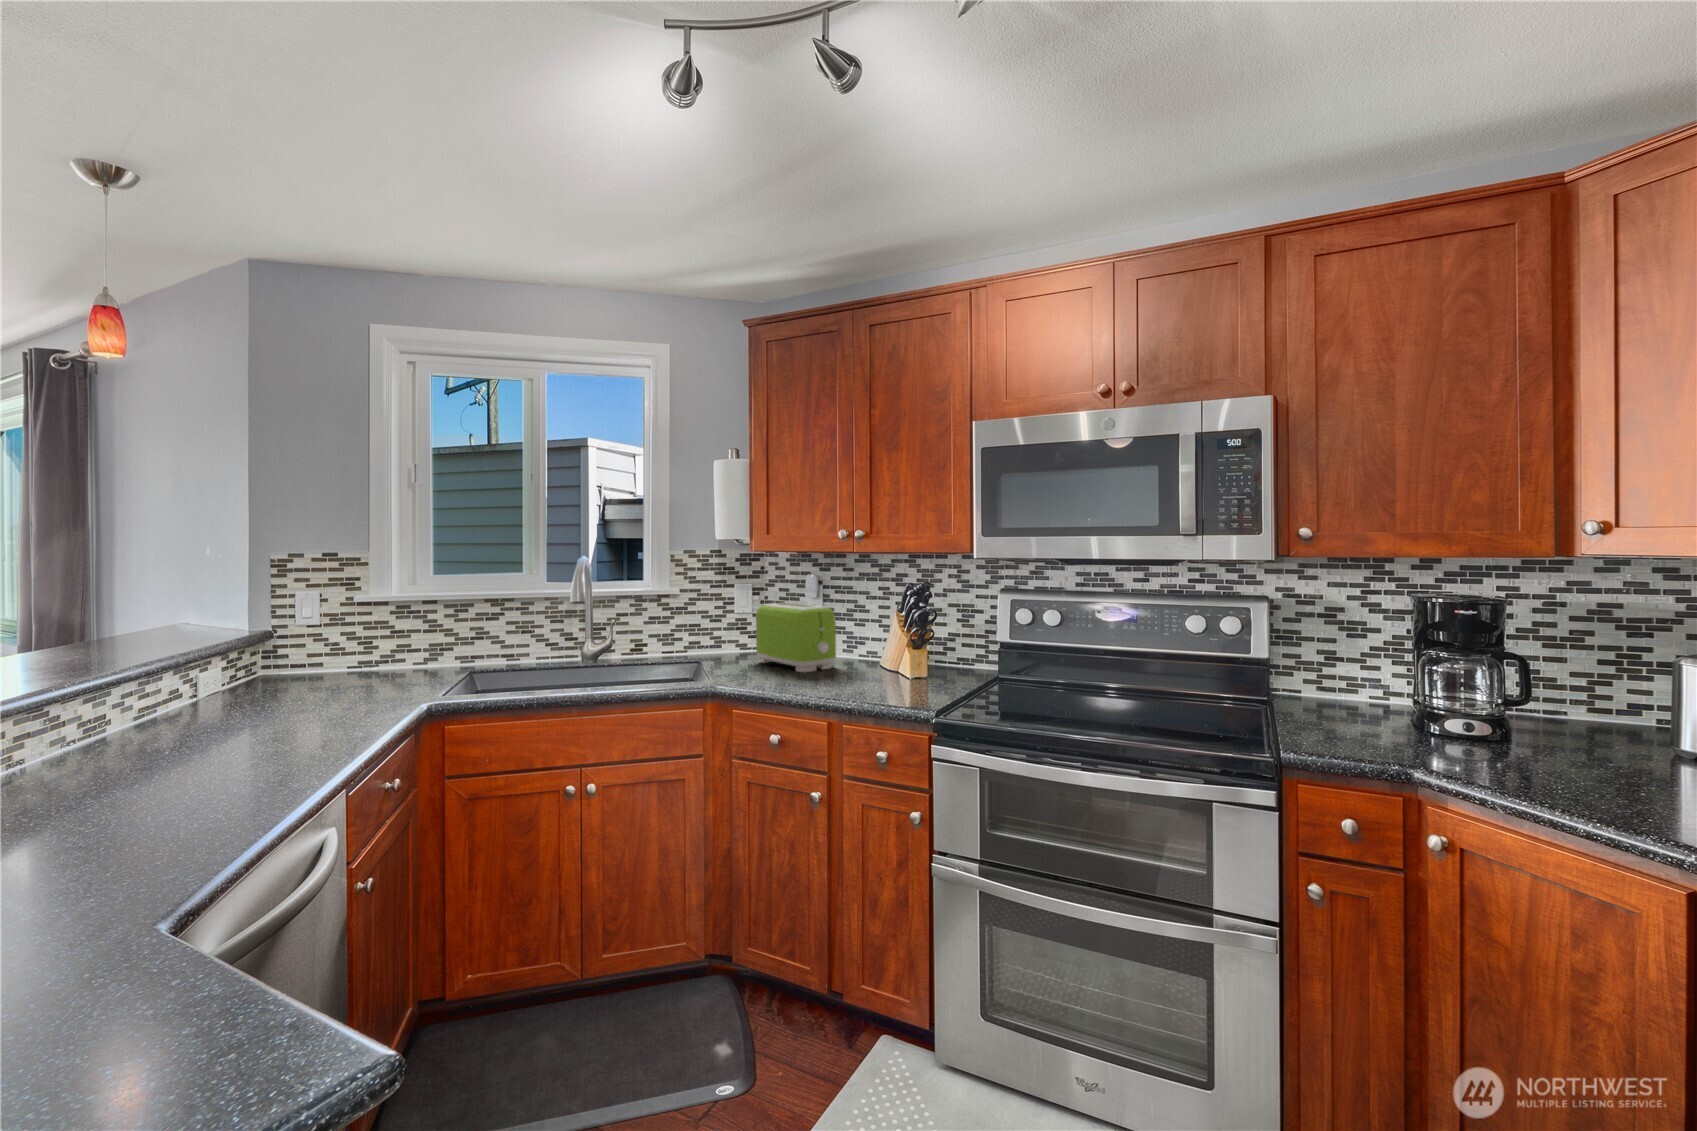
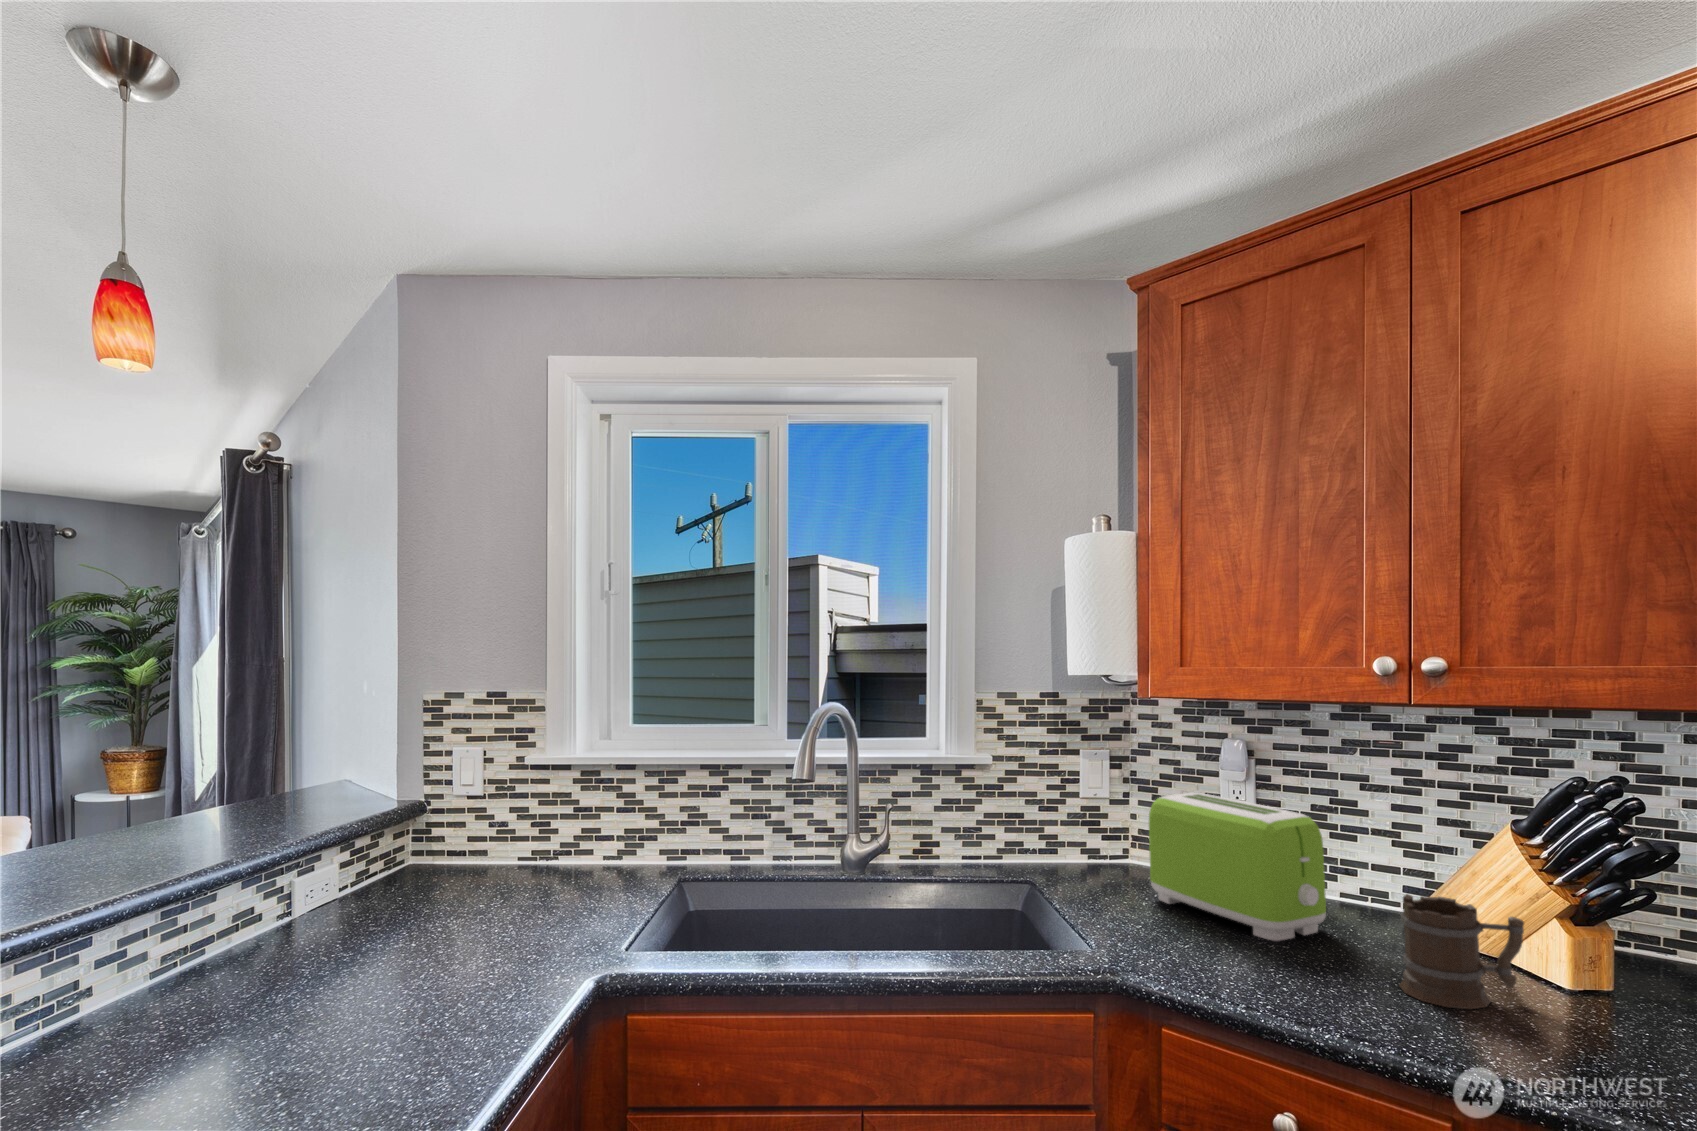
mug: none [845,636,901,687] -> present [1399,894,1524,1009]

